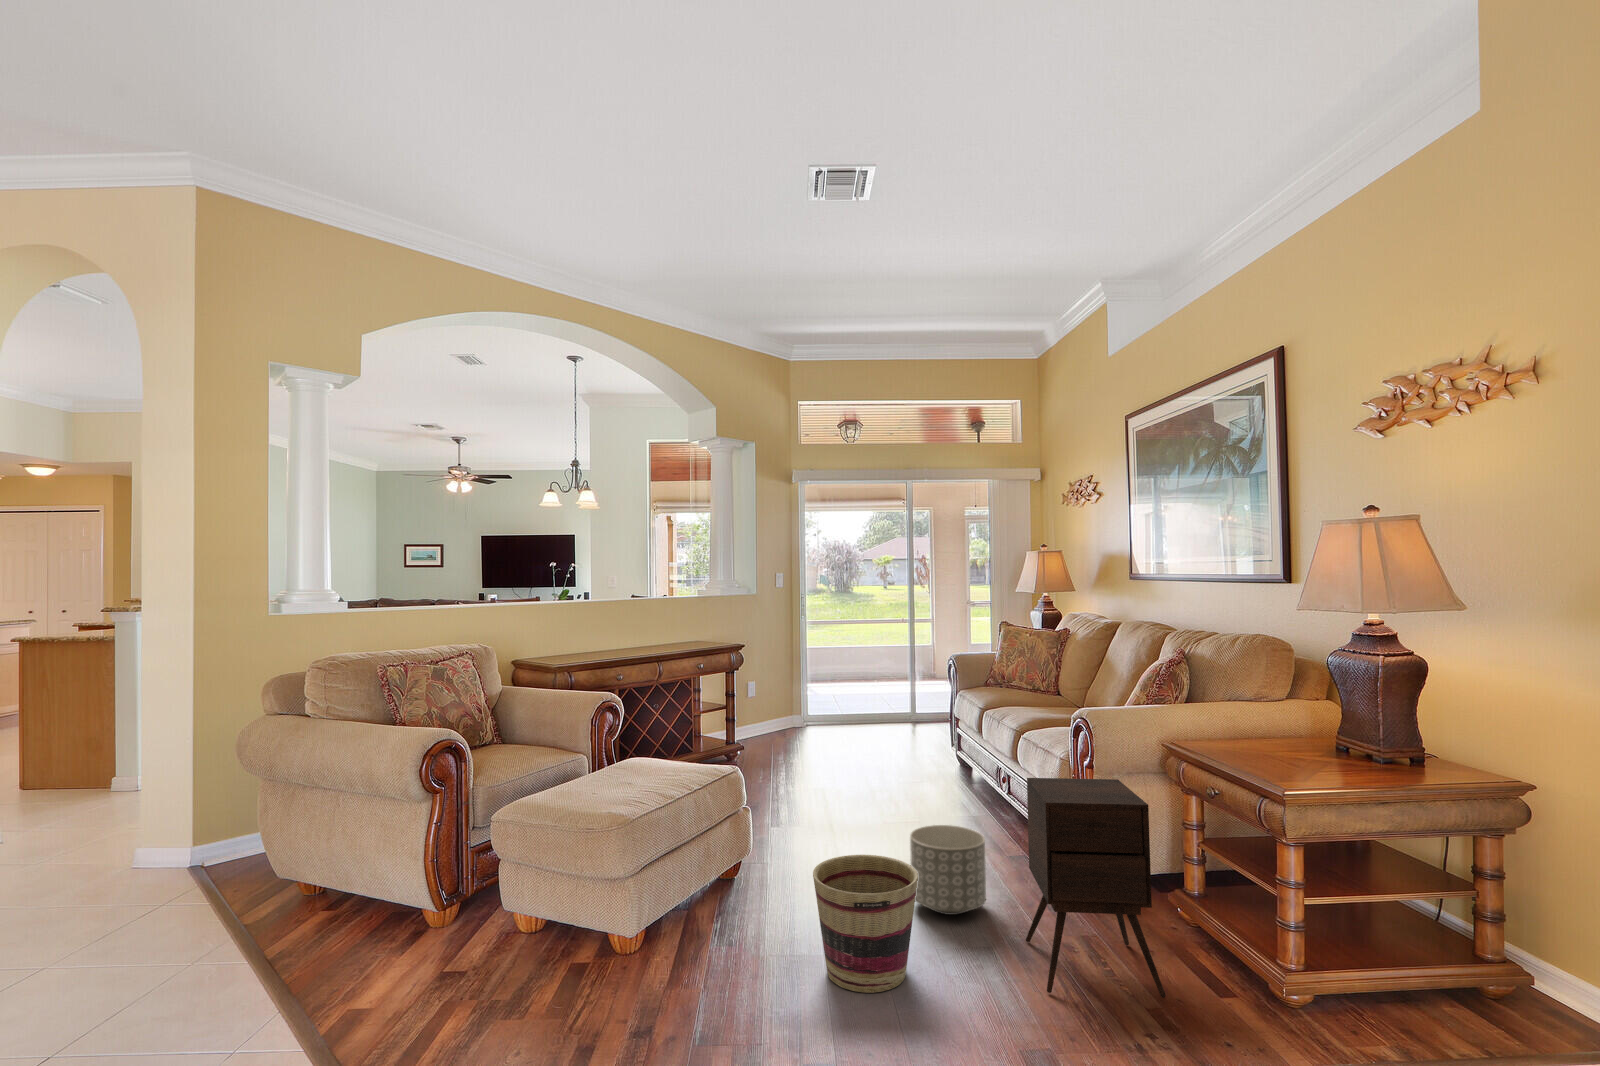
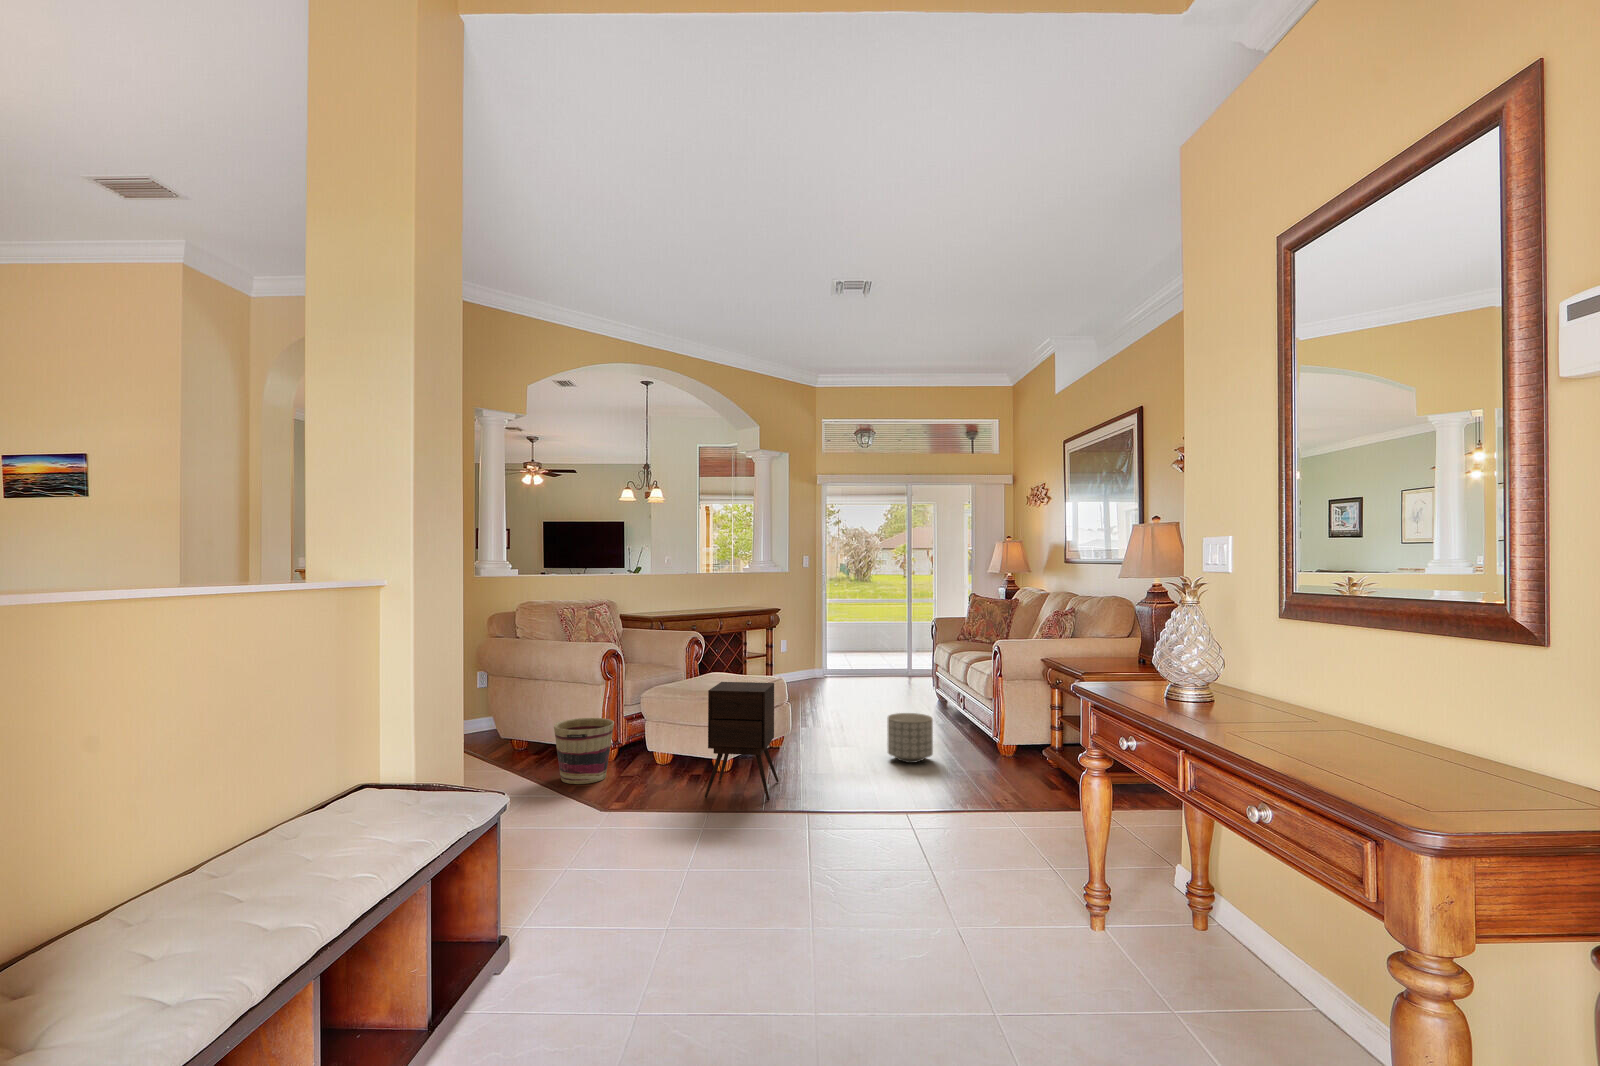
side table: present [1026,778,1166,998] -> present [705,682,779,800]
basket: present [813,855,918,993] -> present [554,718,614,784]

